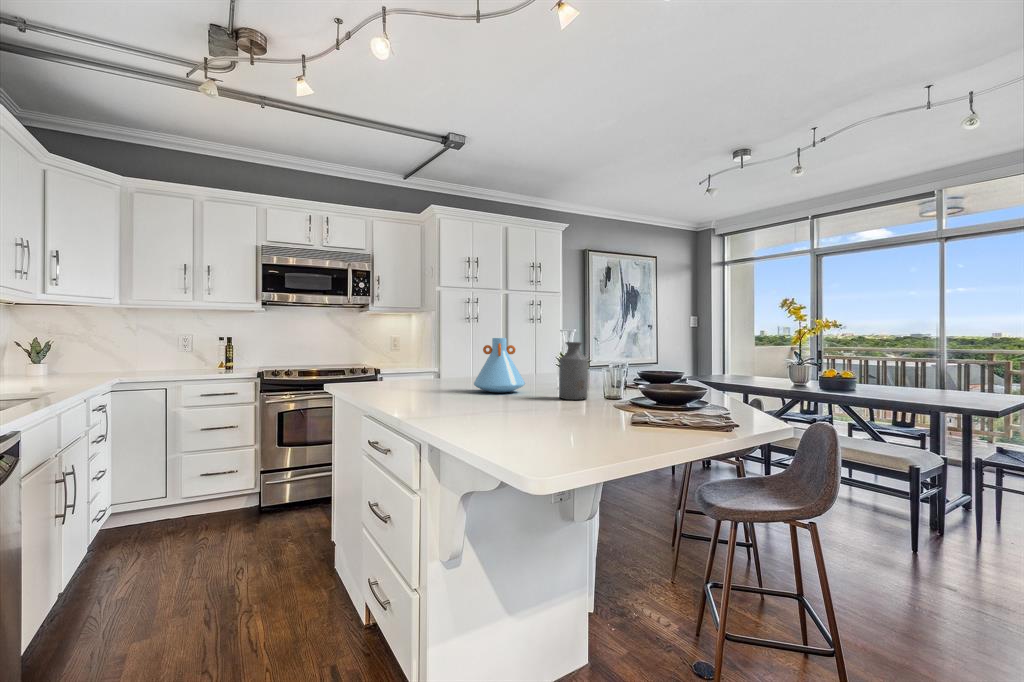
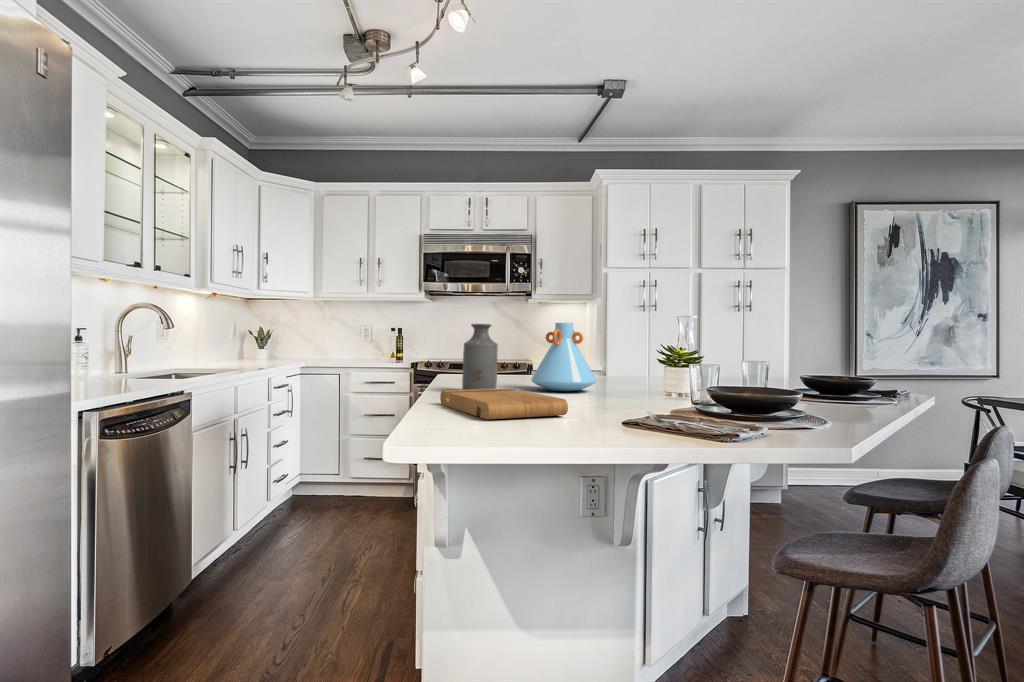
bottle: present [559,342,588,400] -> present [462,324,498,390]
cutting board: none [468,394,589,420] -> present [440,388,568,420]

